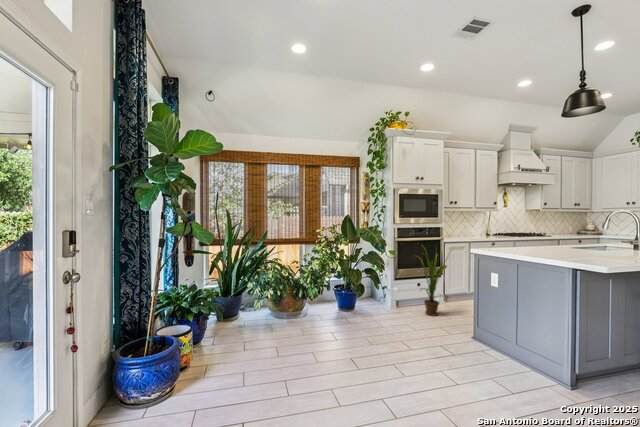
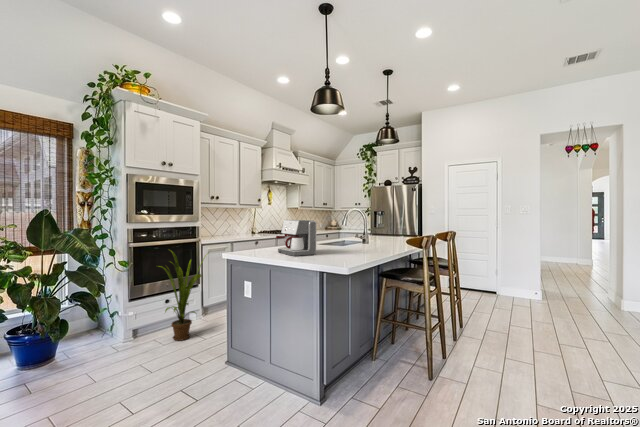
coffee maker: none [523,222,568,255] -> present [276,220,317,256]

